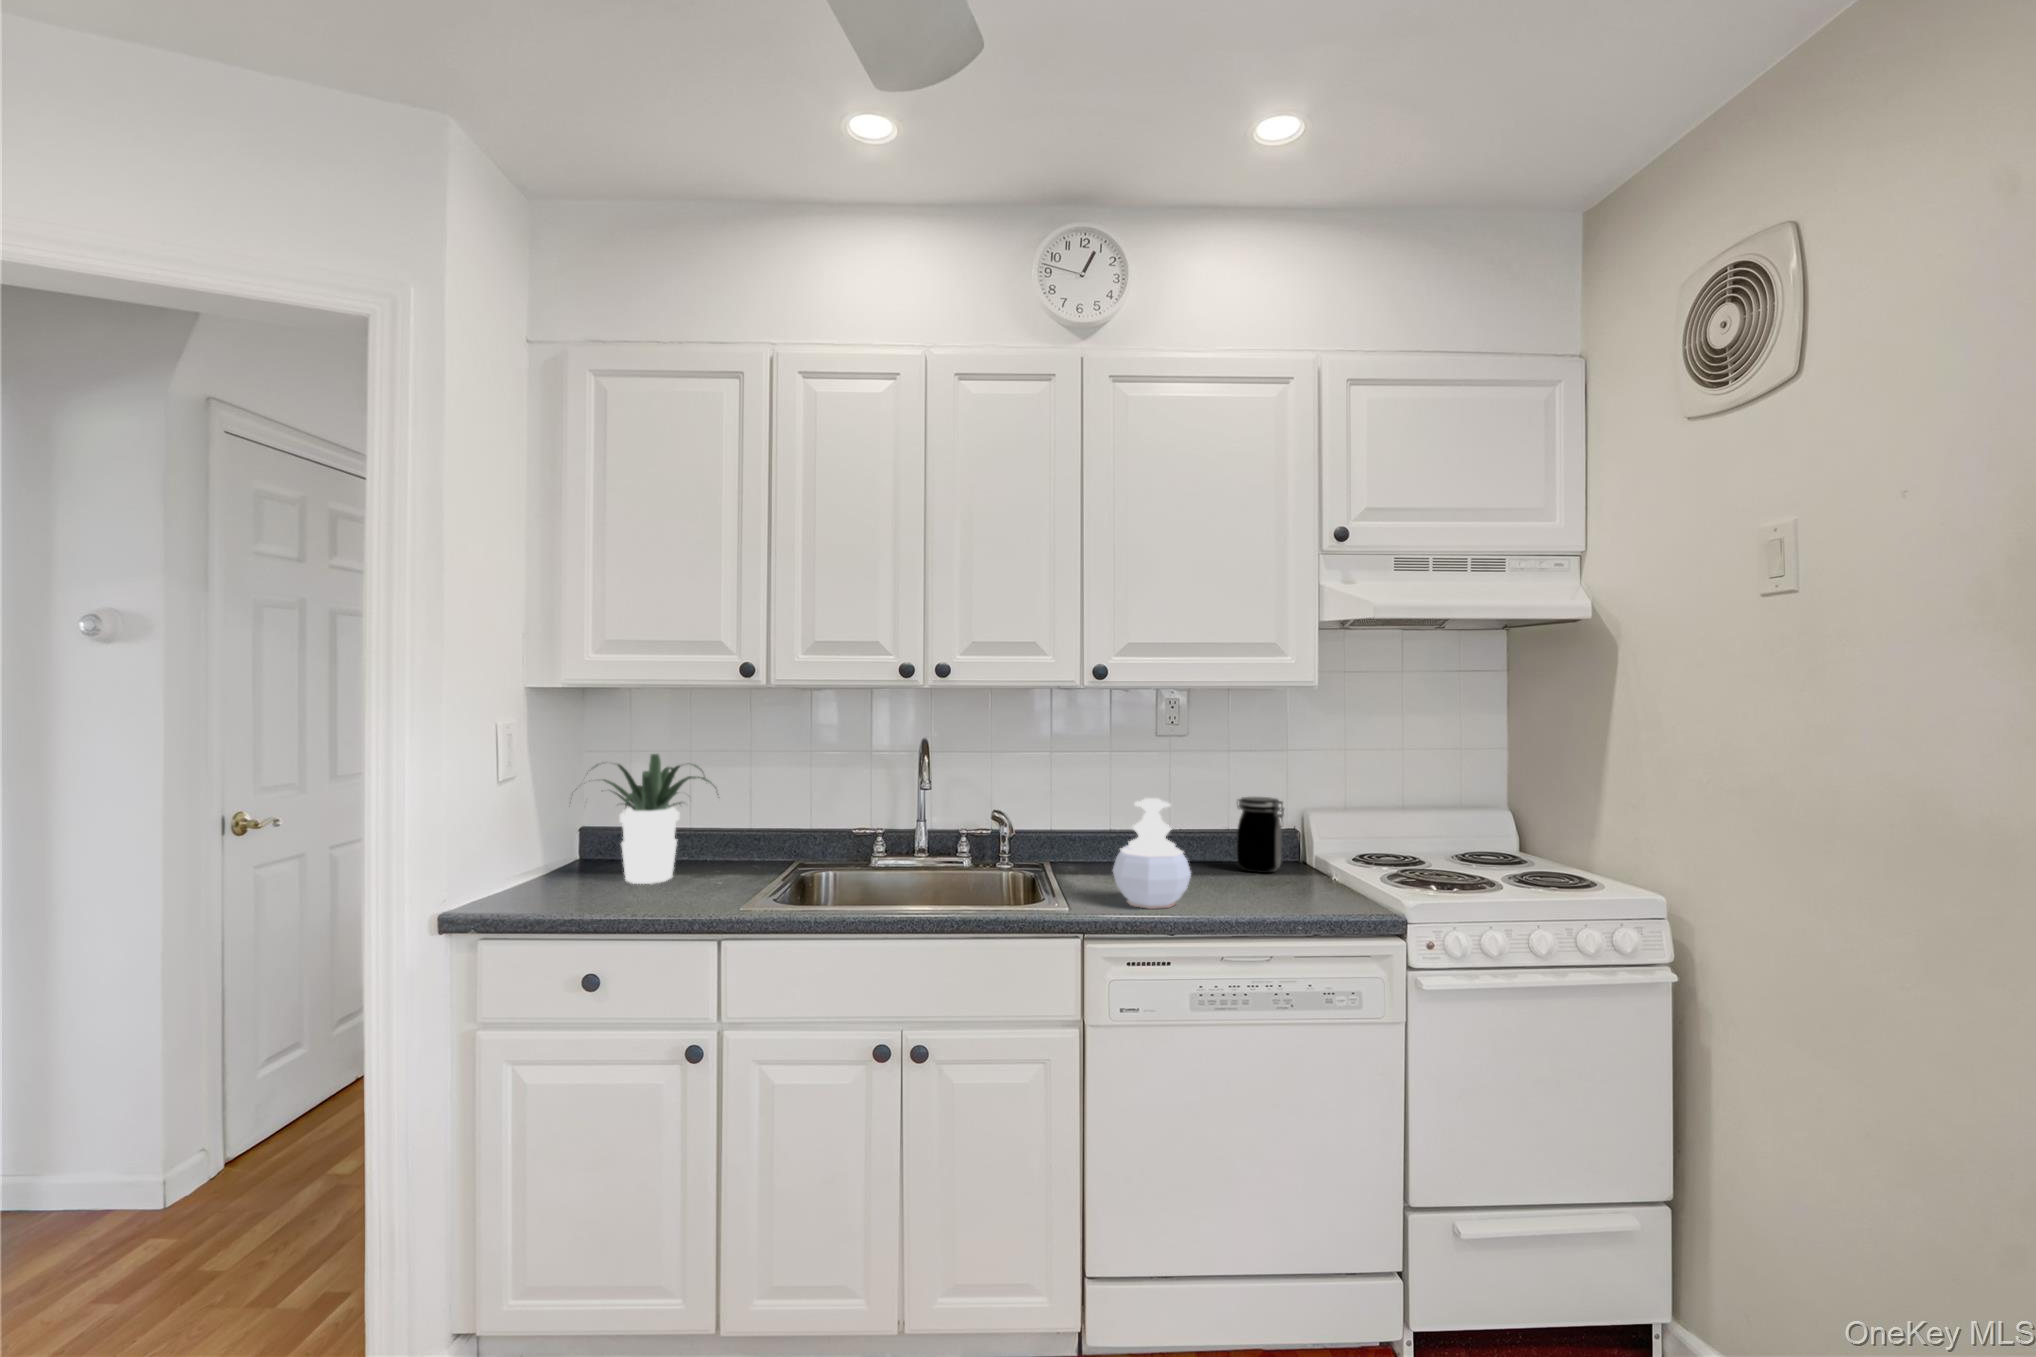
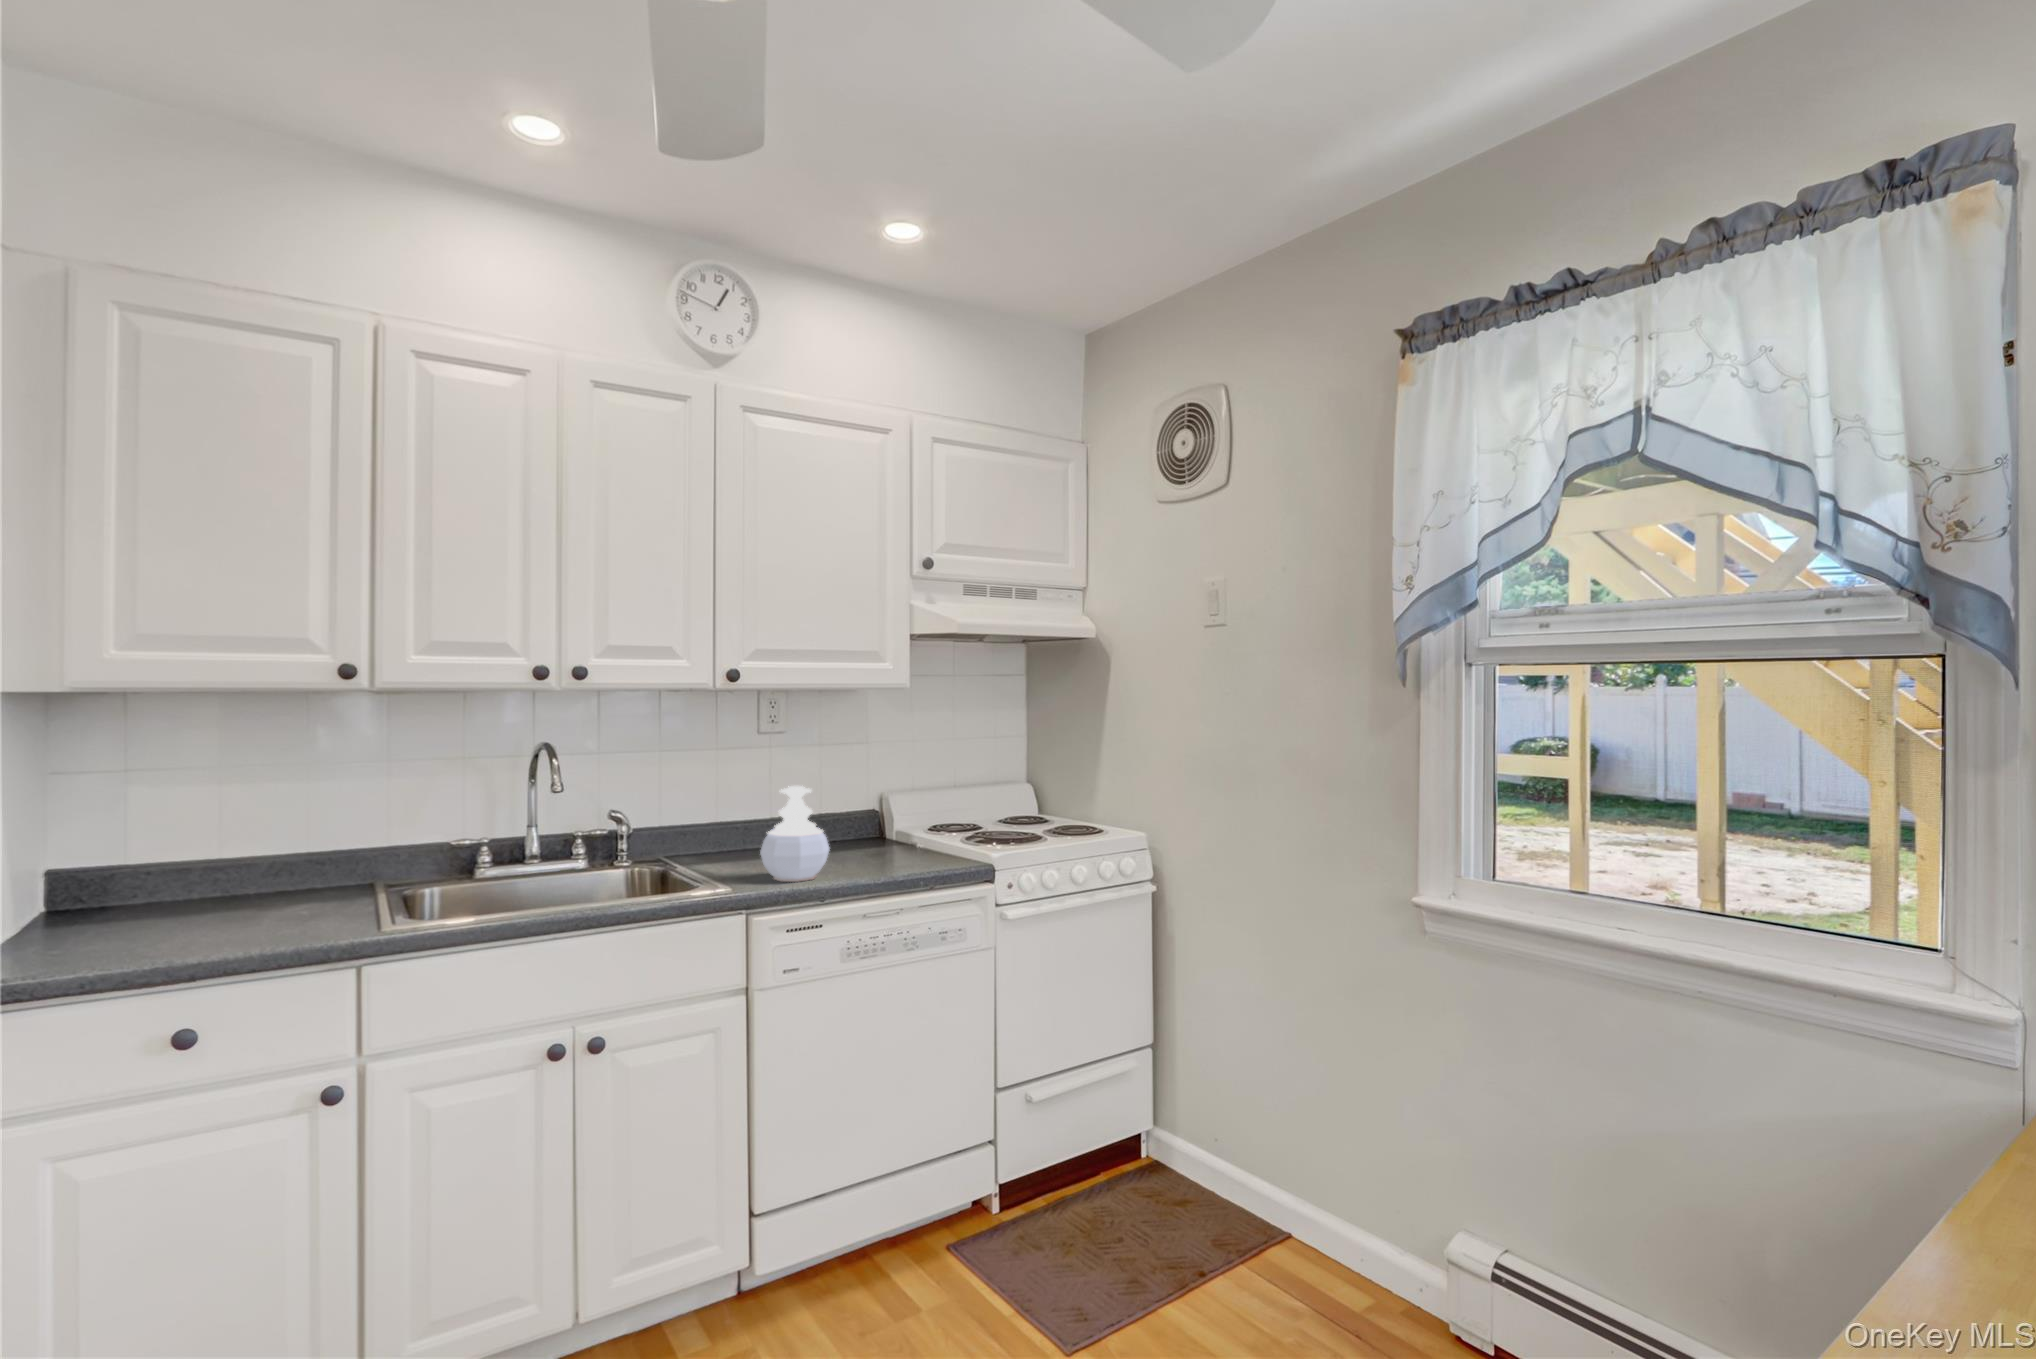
potted plant: present [595,754,718,884] -> none [76,771,309,925]
jar: present [1237,797,1284,873] -> none [832,784,876,848]

